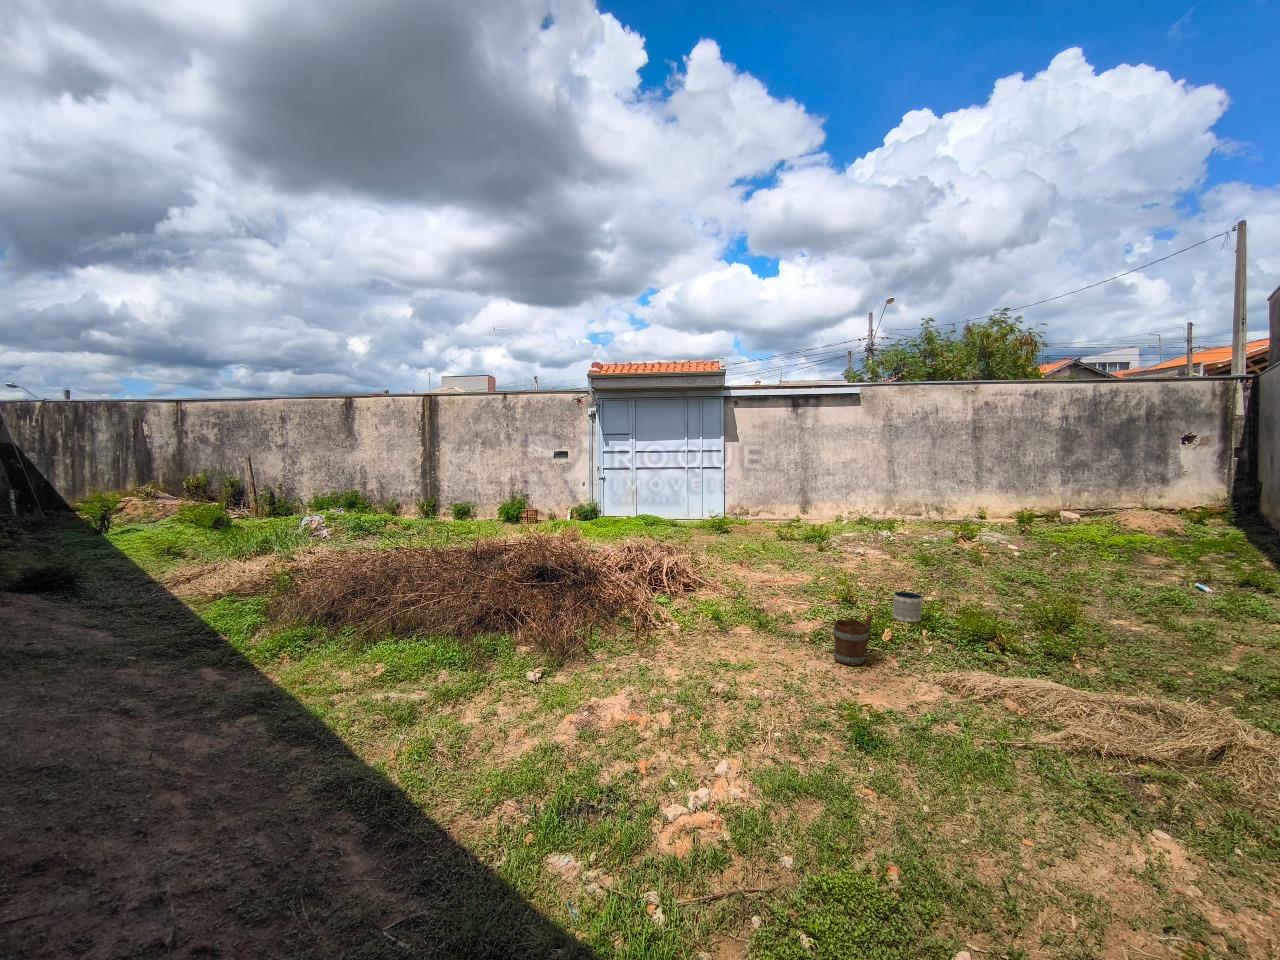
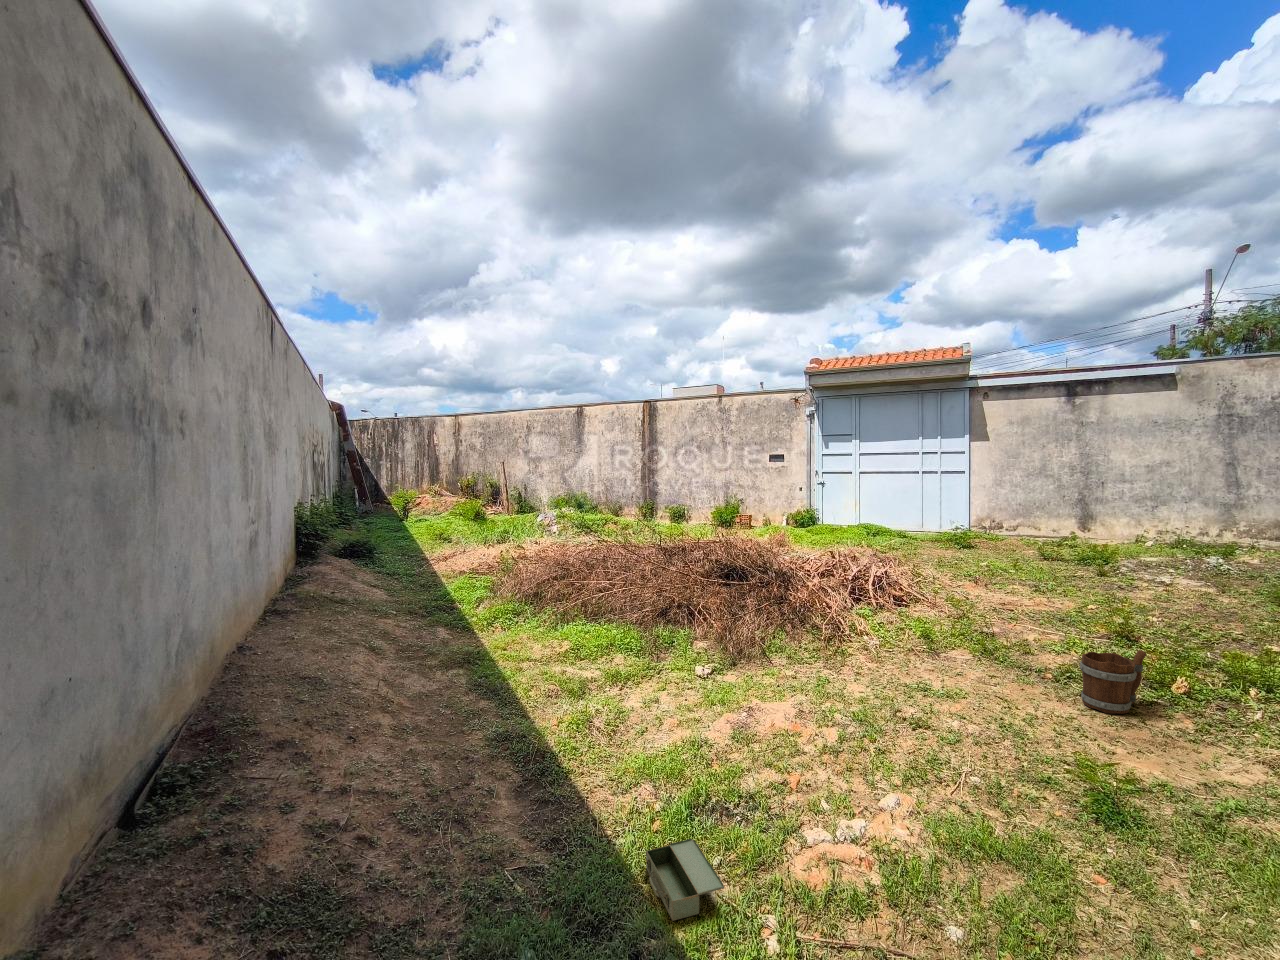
planter: present [893,592,922,622] -> none [1189,628,1240,672]
toolbox: none [532,840,611,919] -> present [646,839,724,921]

